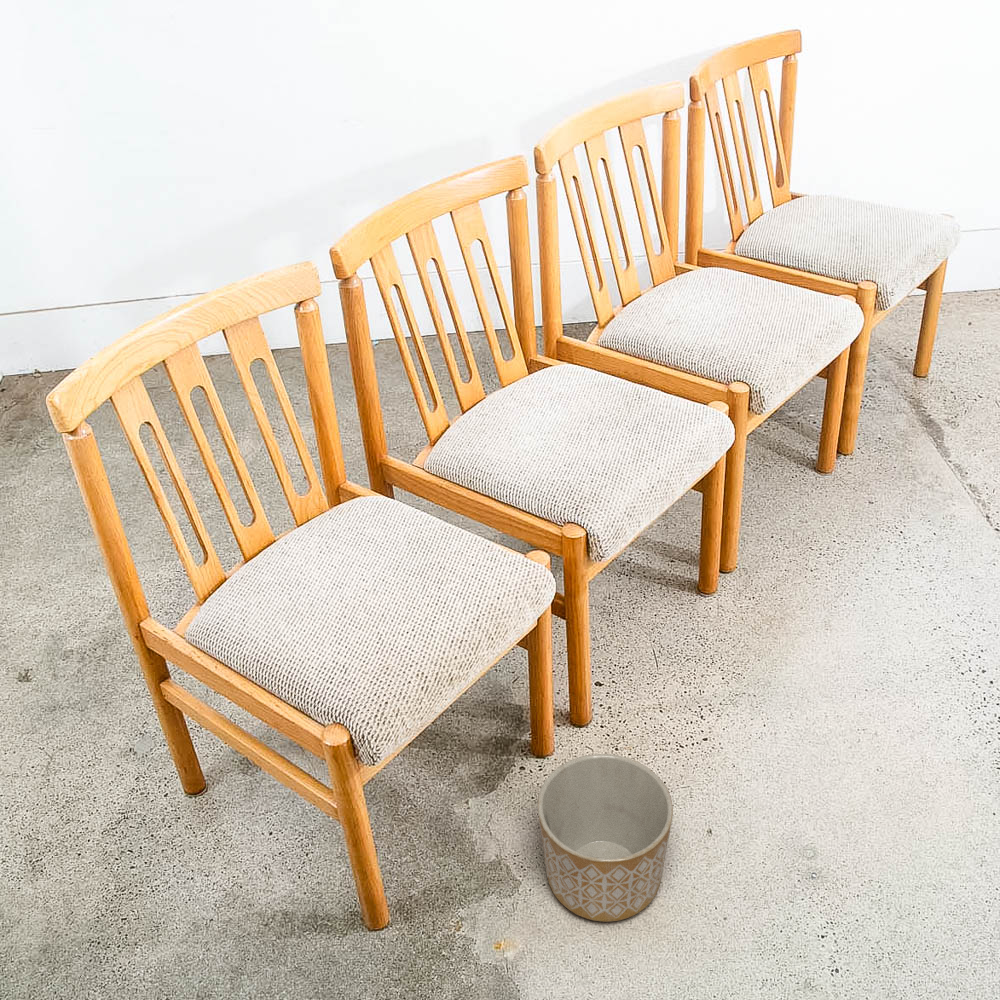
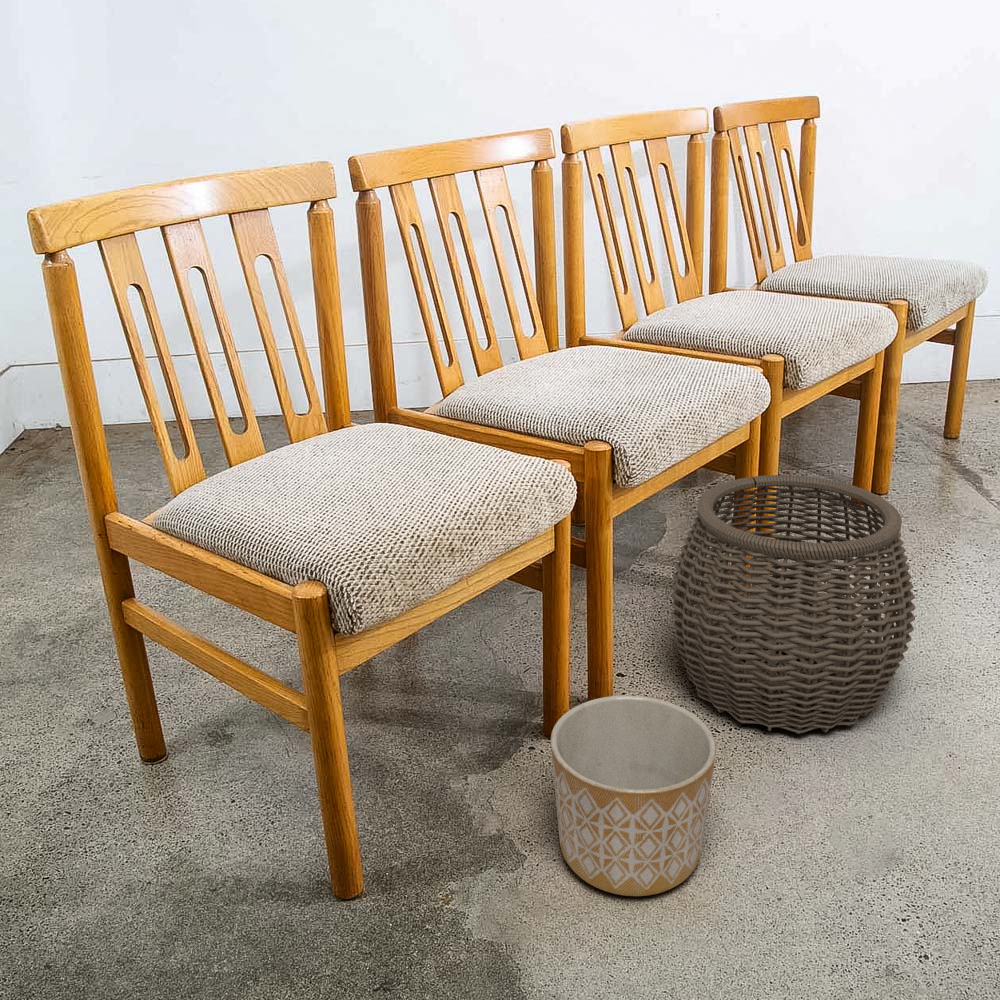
woven basket: none [641,515,851,752] -> present [671,475,915,734]

